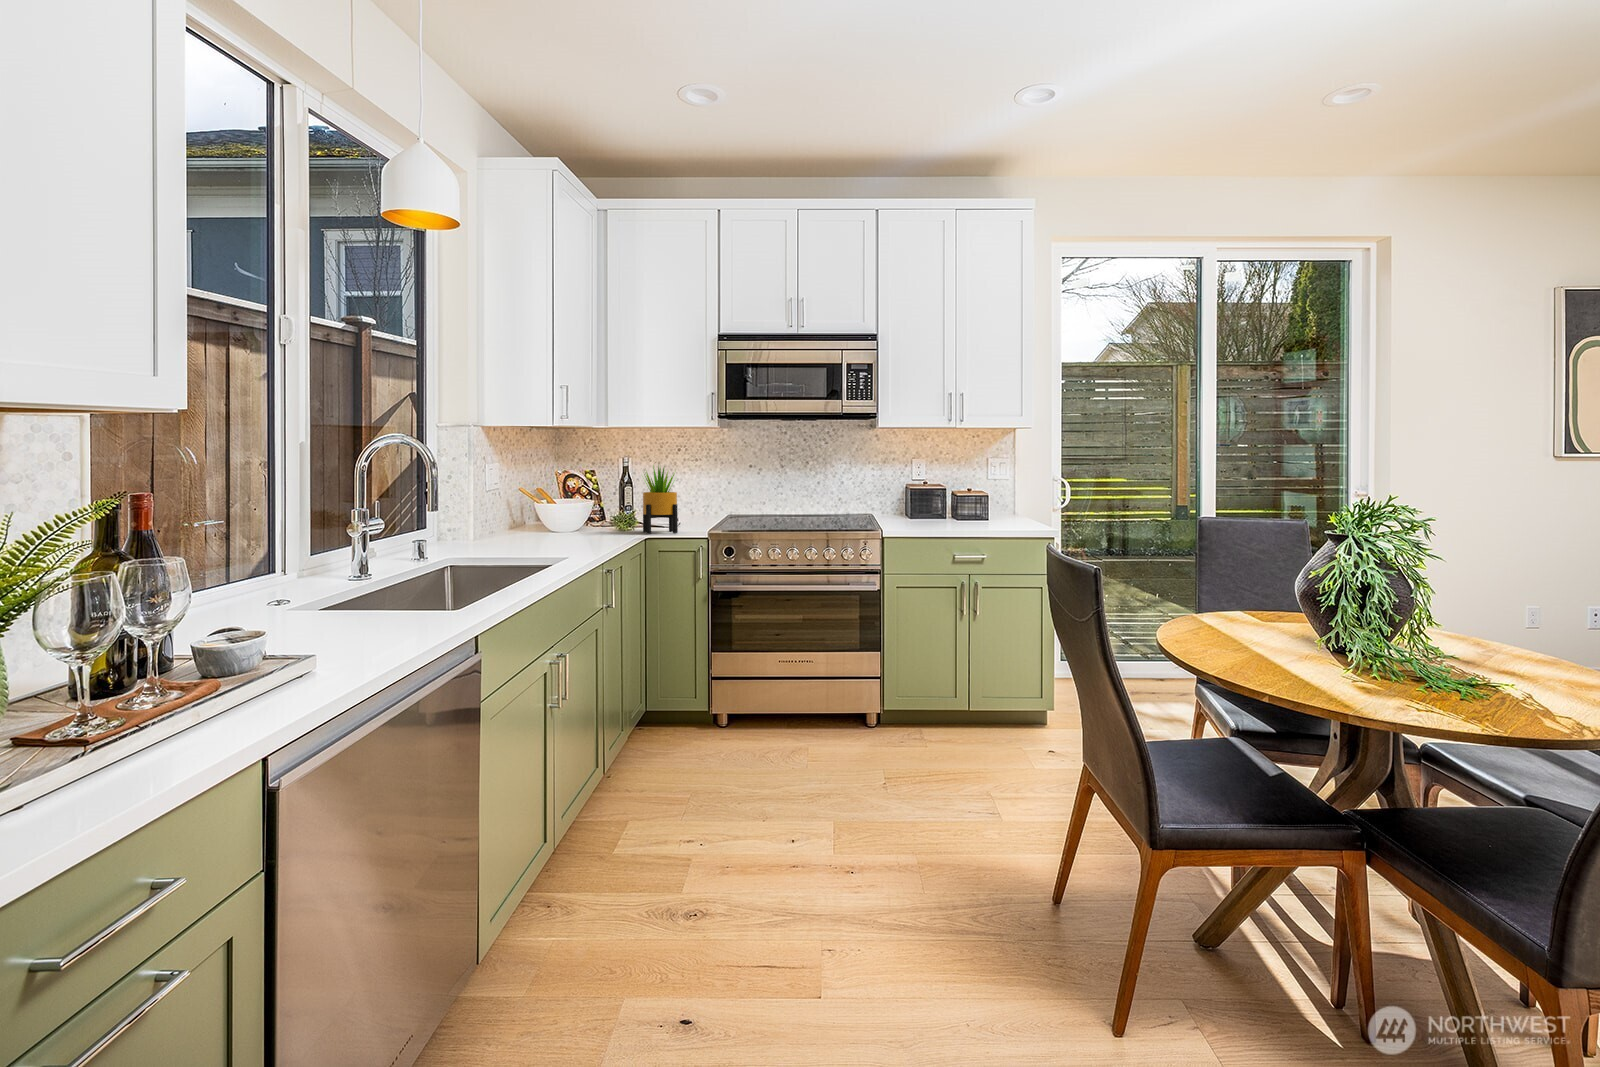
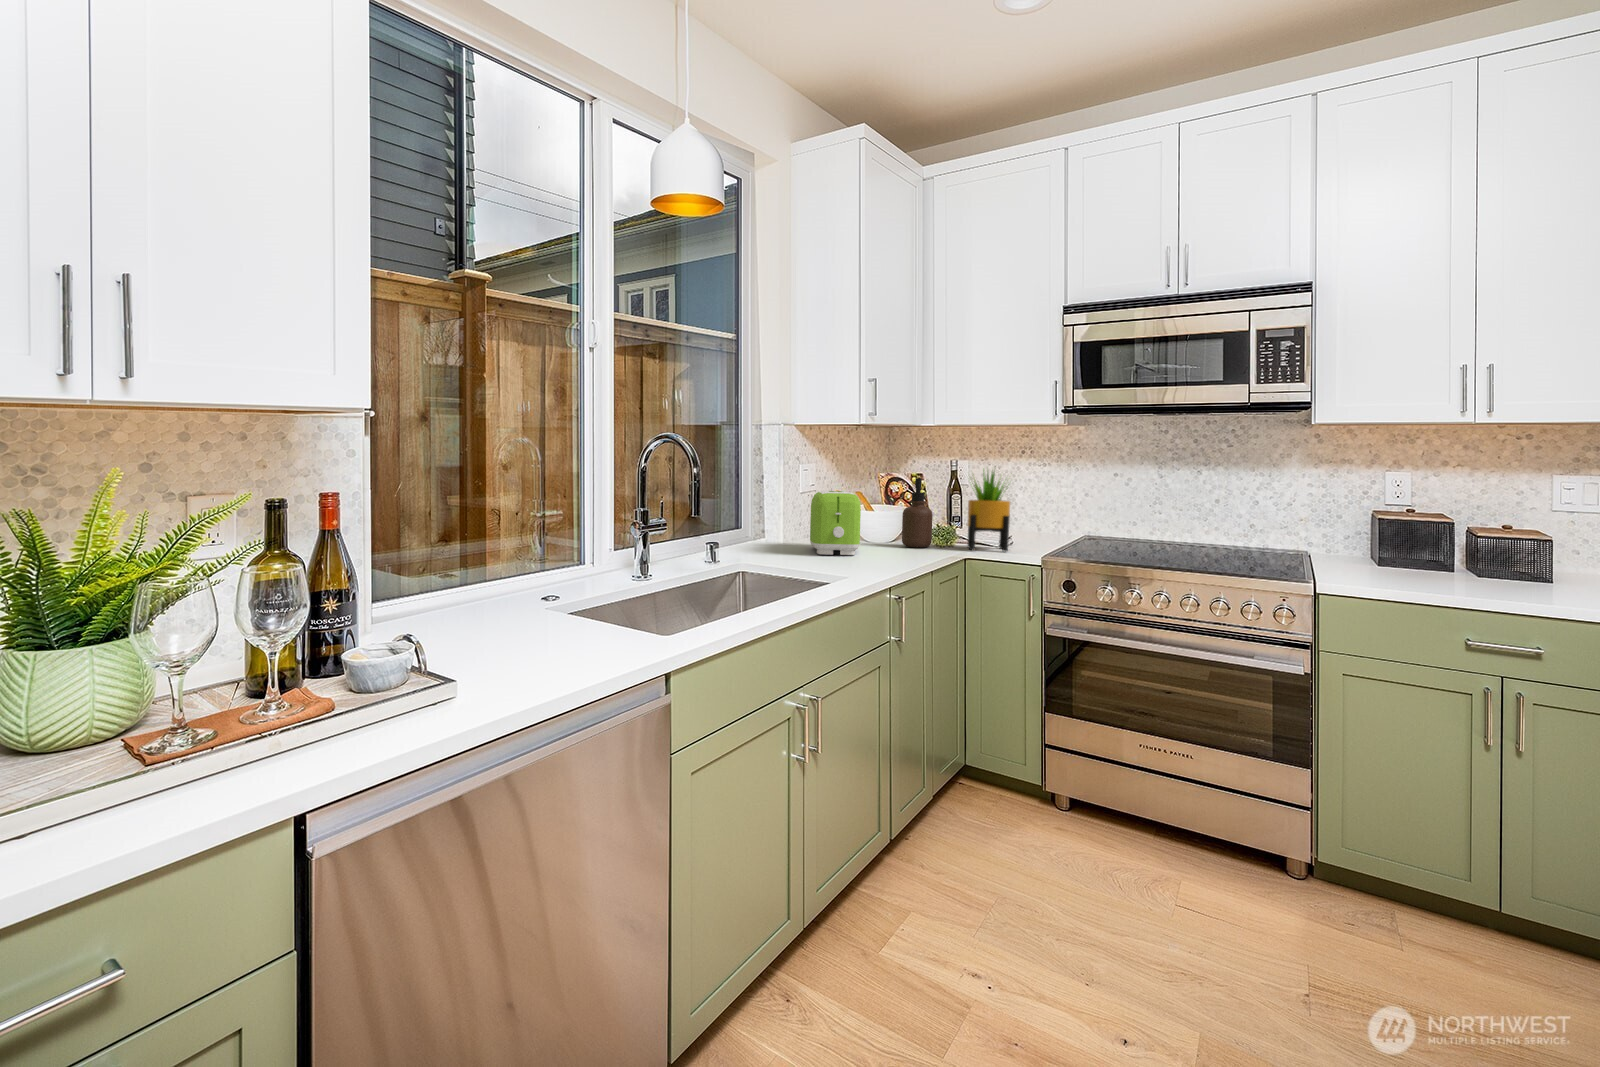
soap dispenser: none [587,475,614,534] -> present [902,478,933,547]
toaster: none [506,488,558,544] -> present [810,491,861,555]

